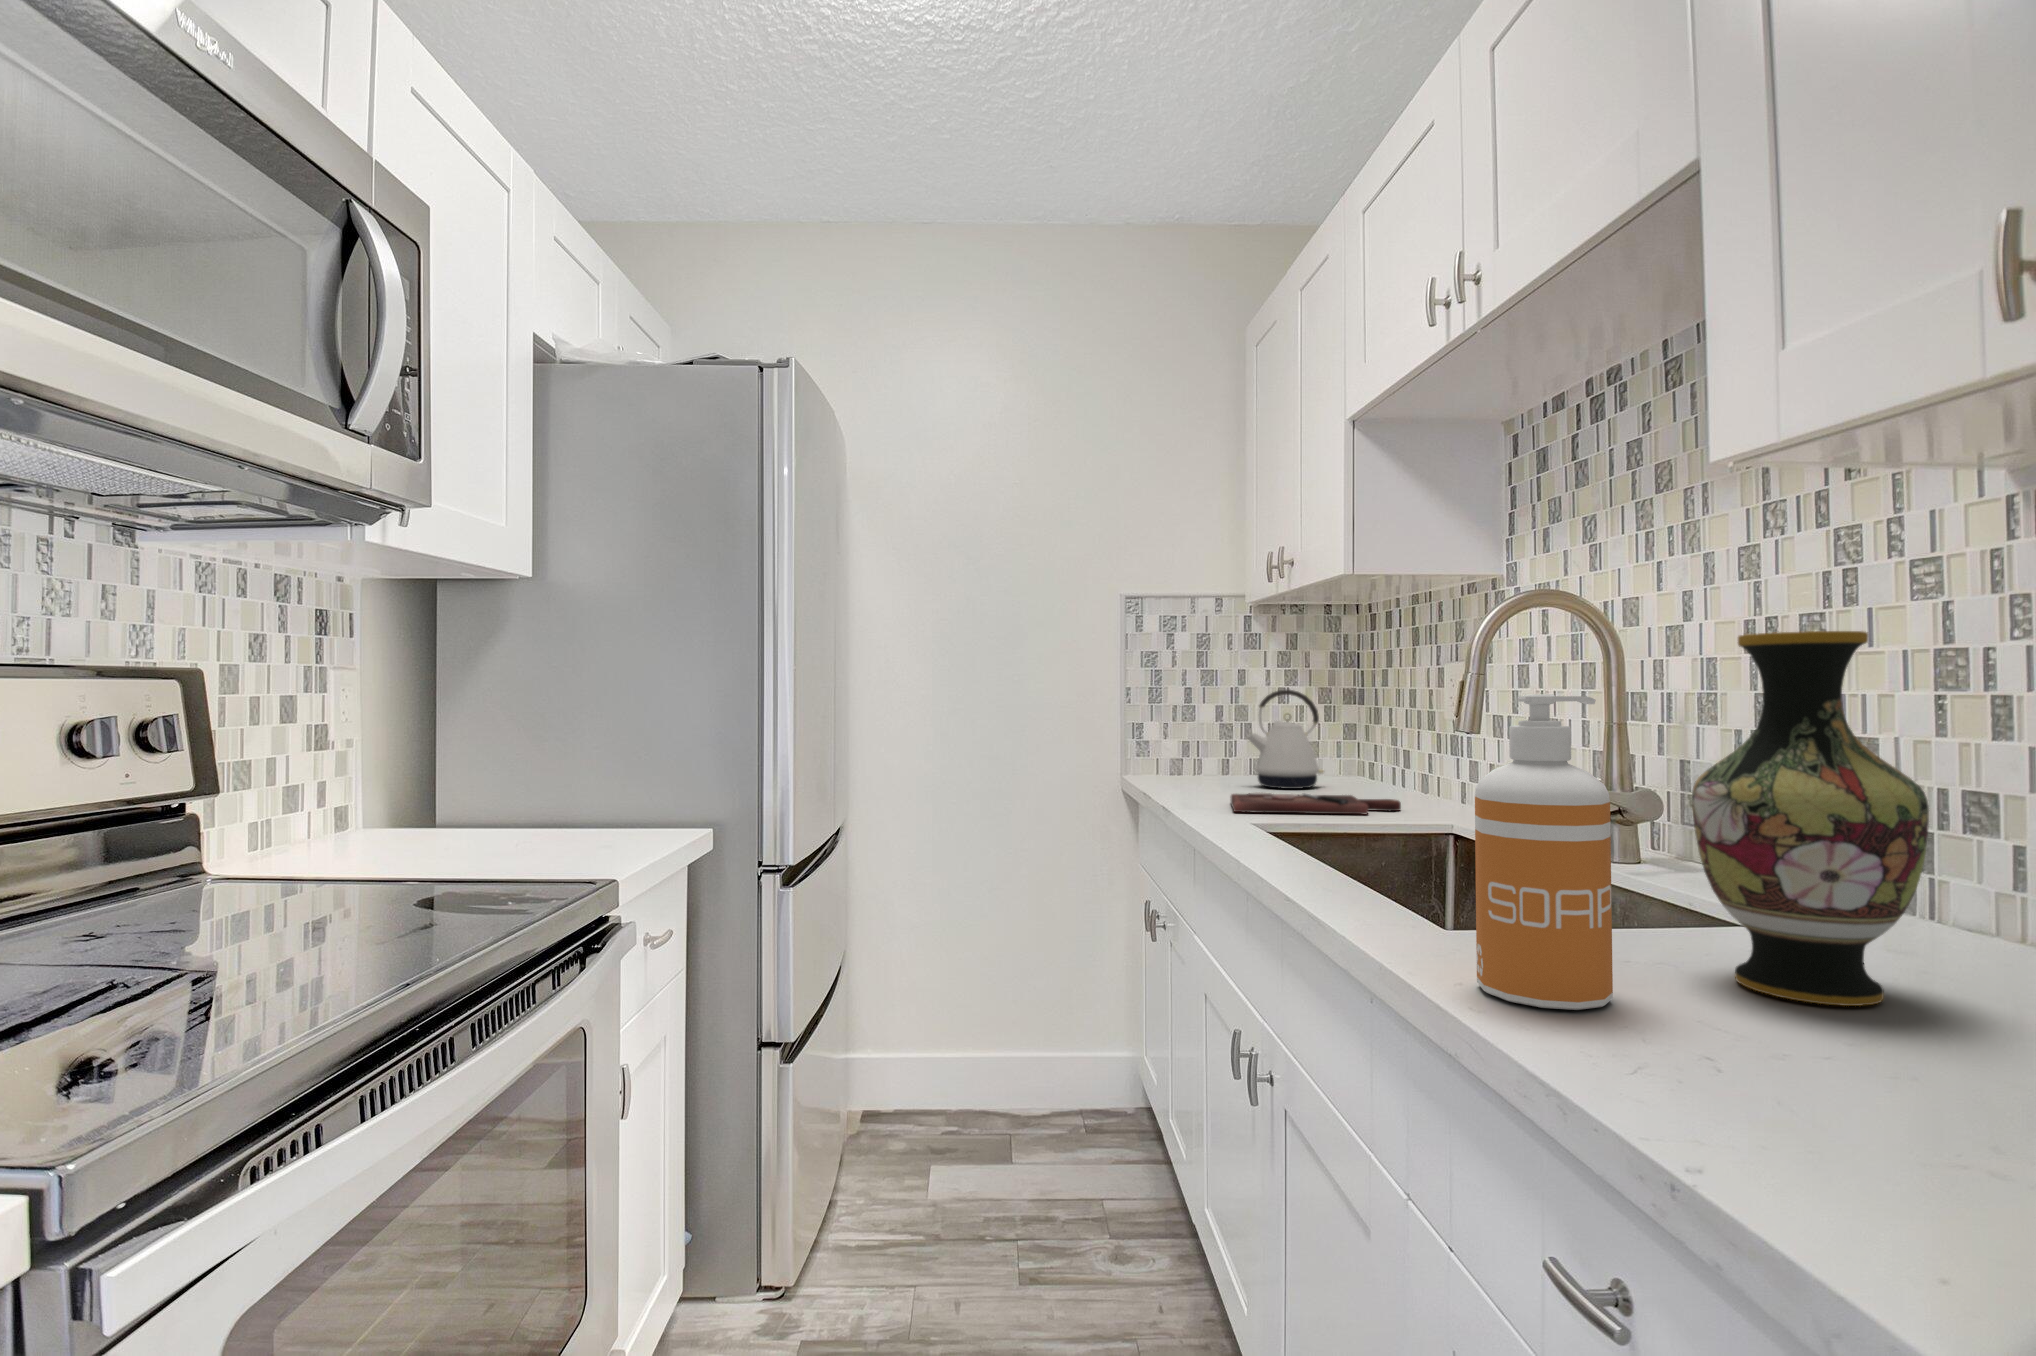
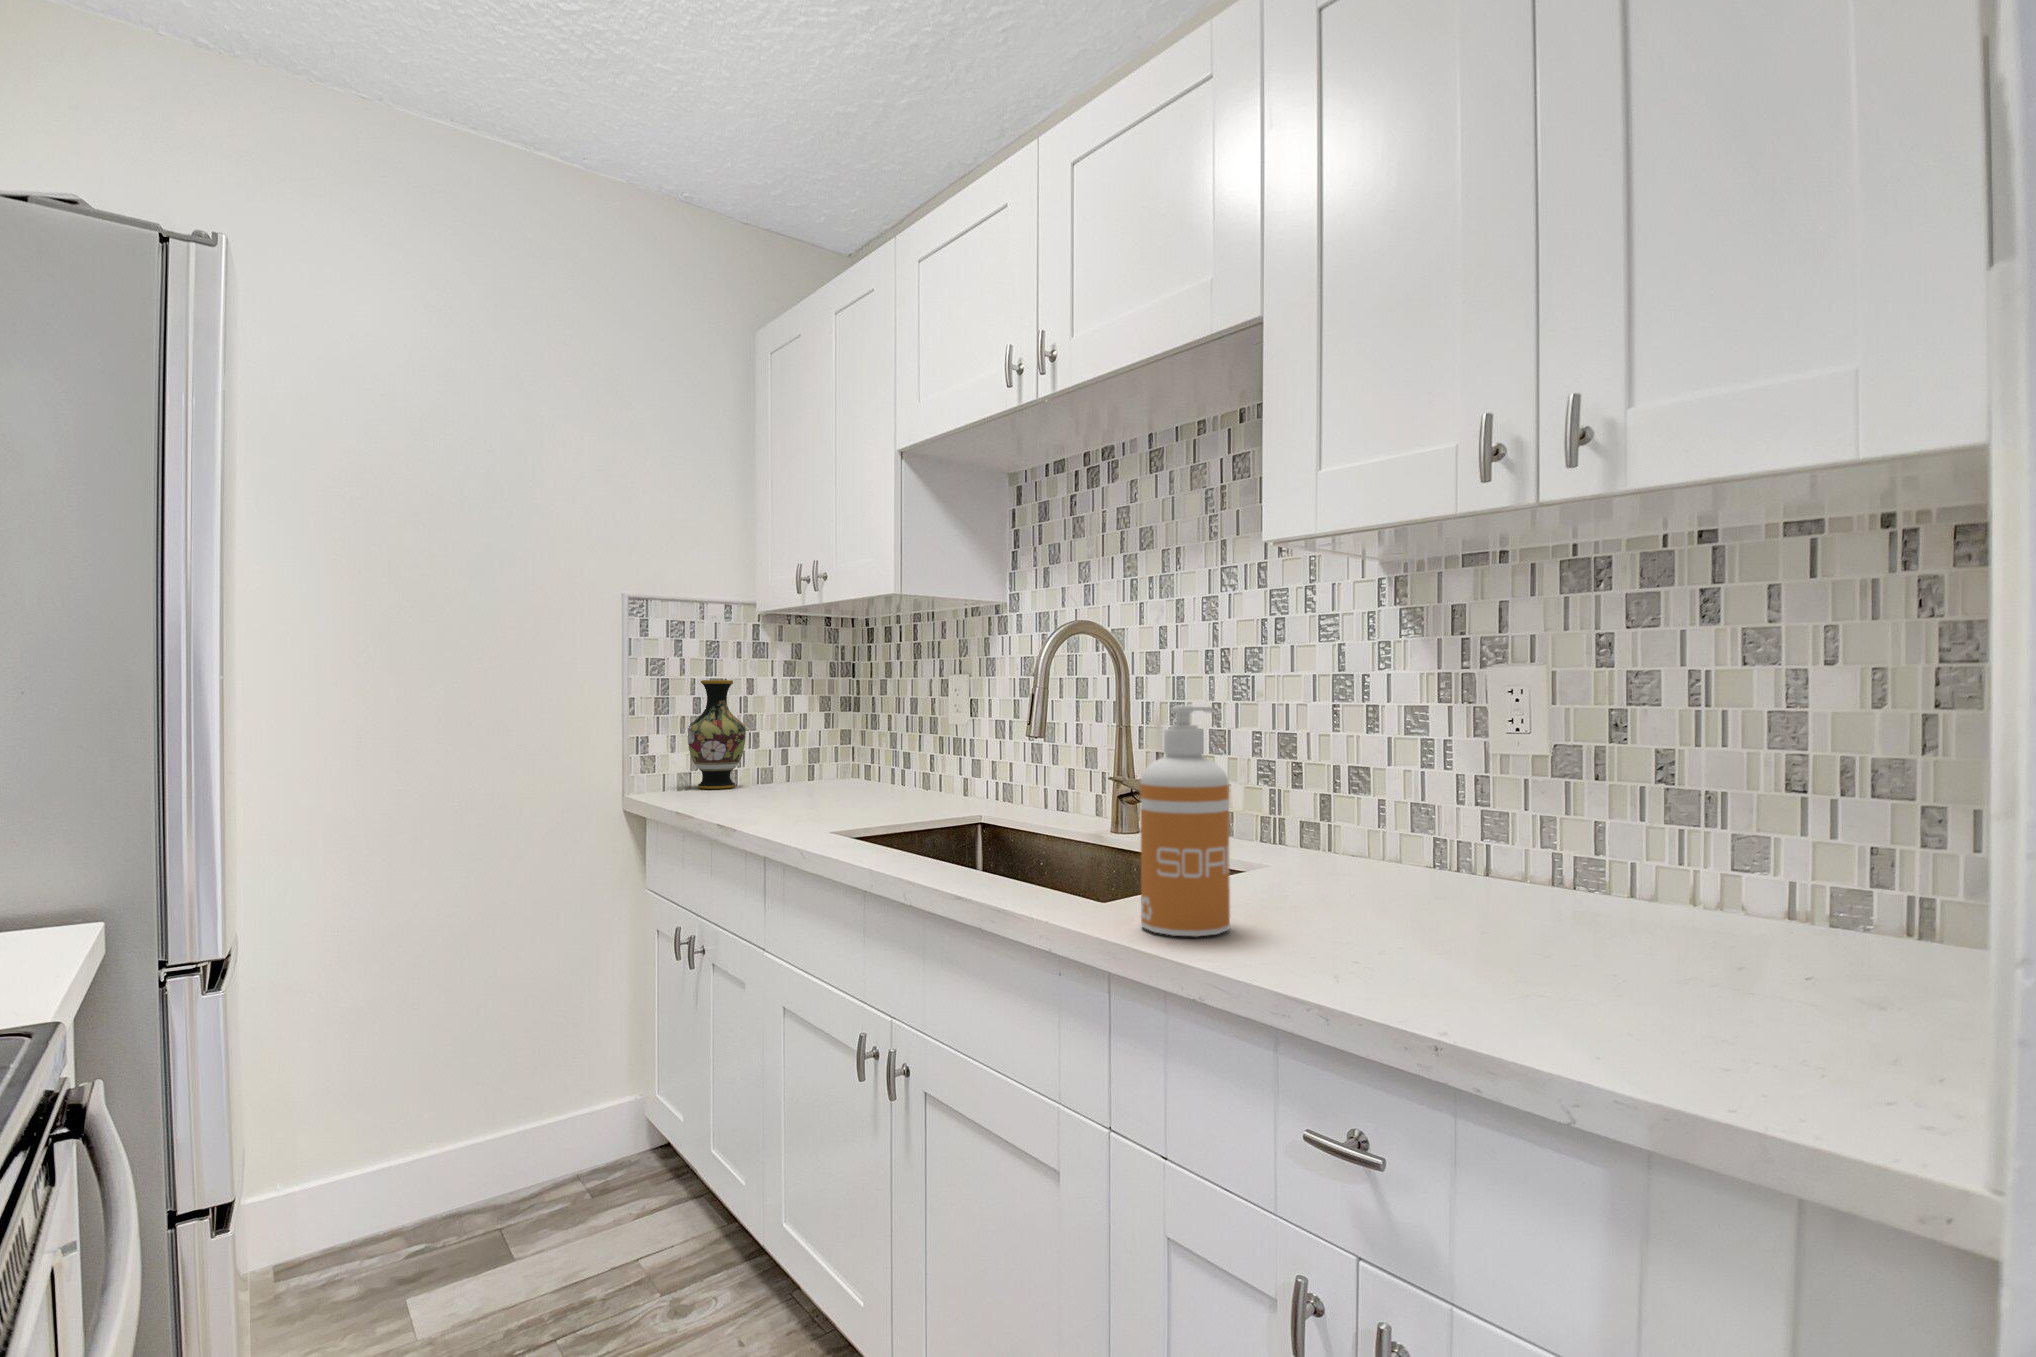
vase: present [1692,631,1929,1006] -> present [688,680,746,789]
kettle: present [1247,690,1324,789] -> none [765,698,836,792]
cutting board: present [1231,793,1401,814] -> none [771,795,925,816]

